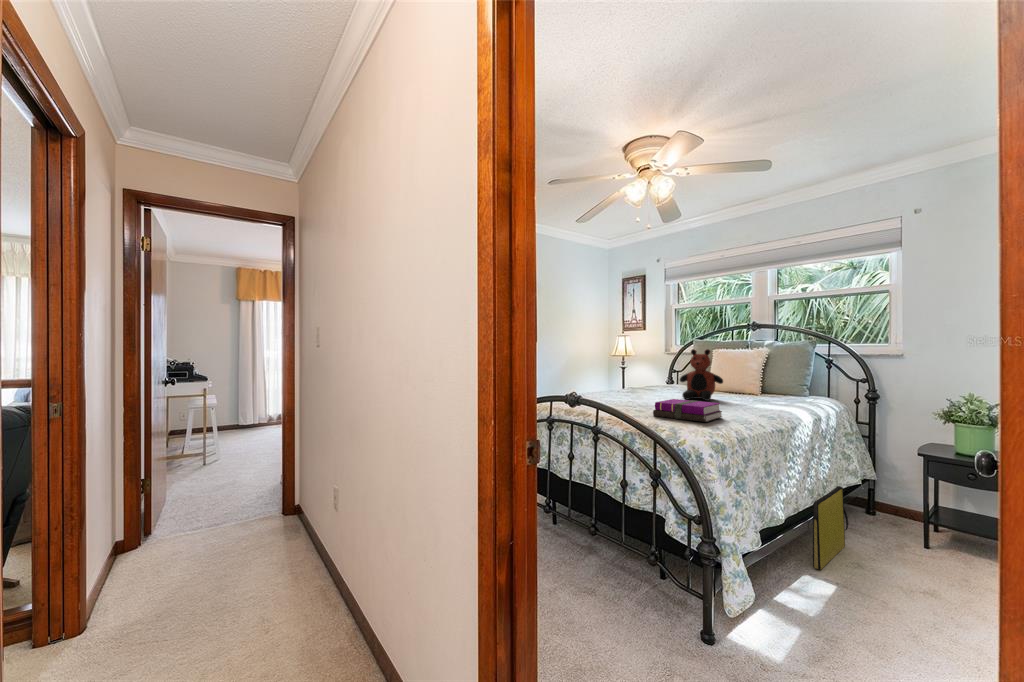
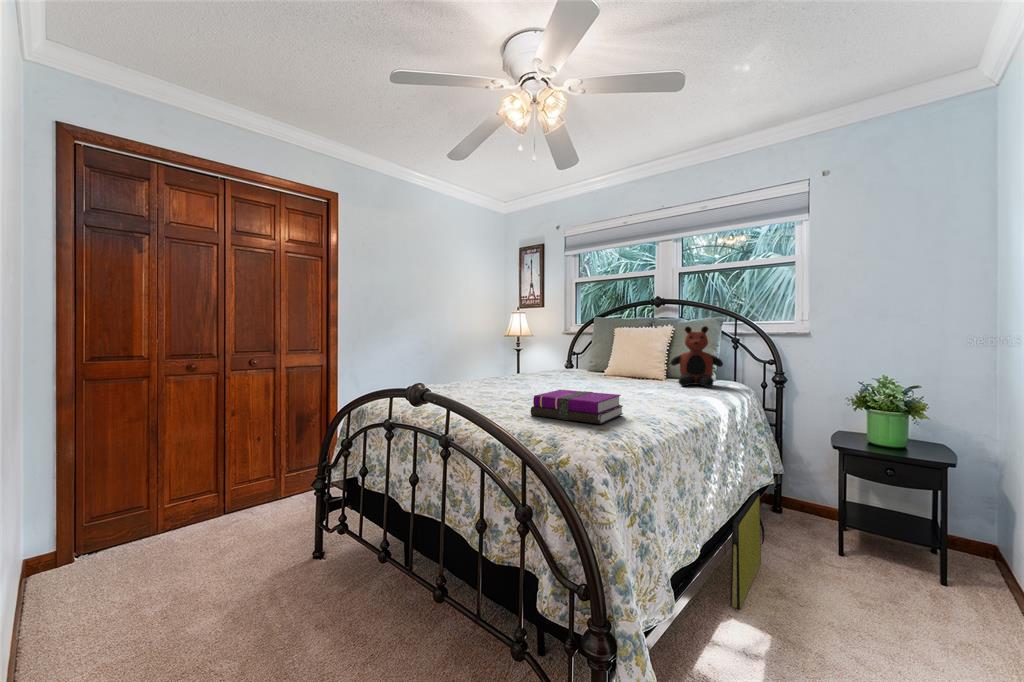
teddy bear: present [680,349,723,401] -> present [671,326,723,387]

